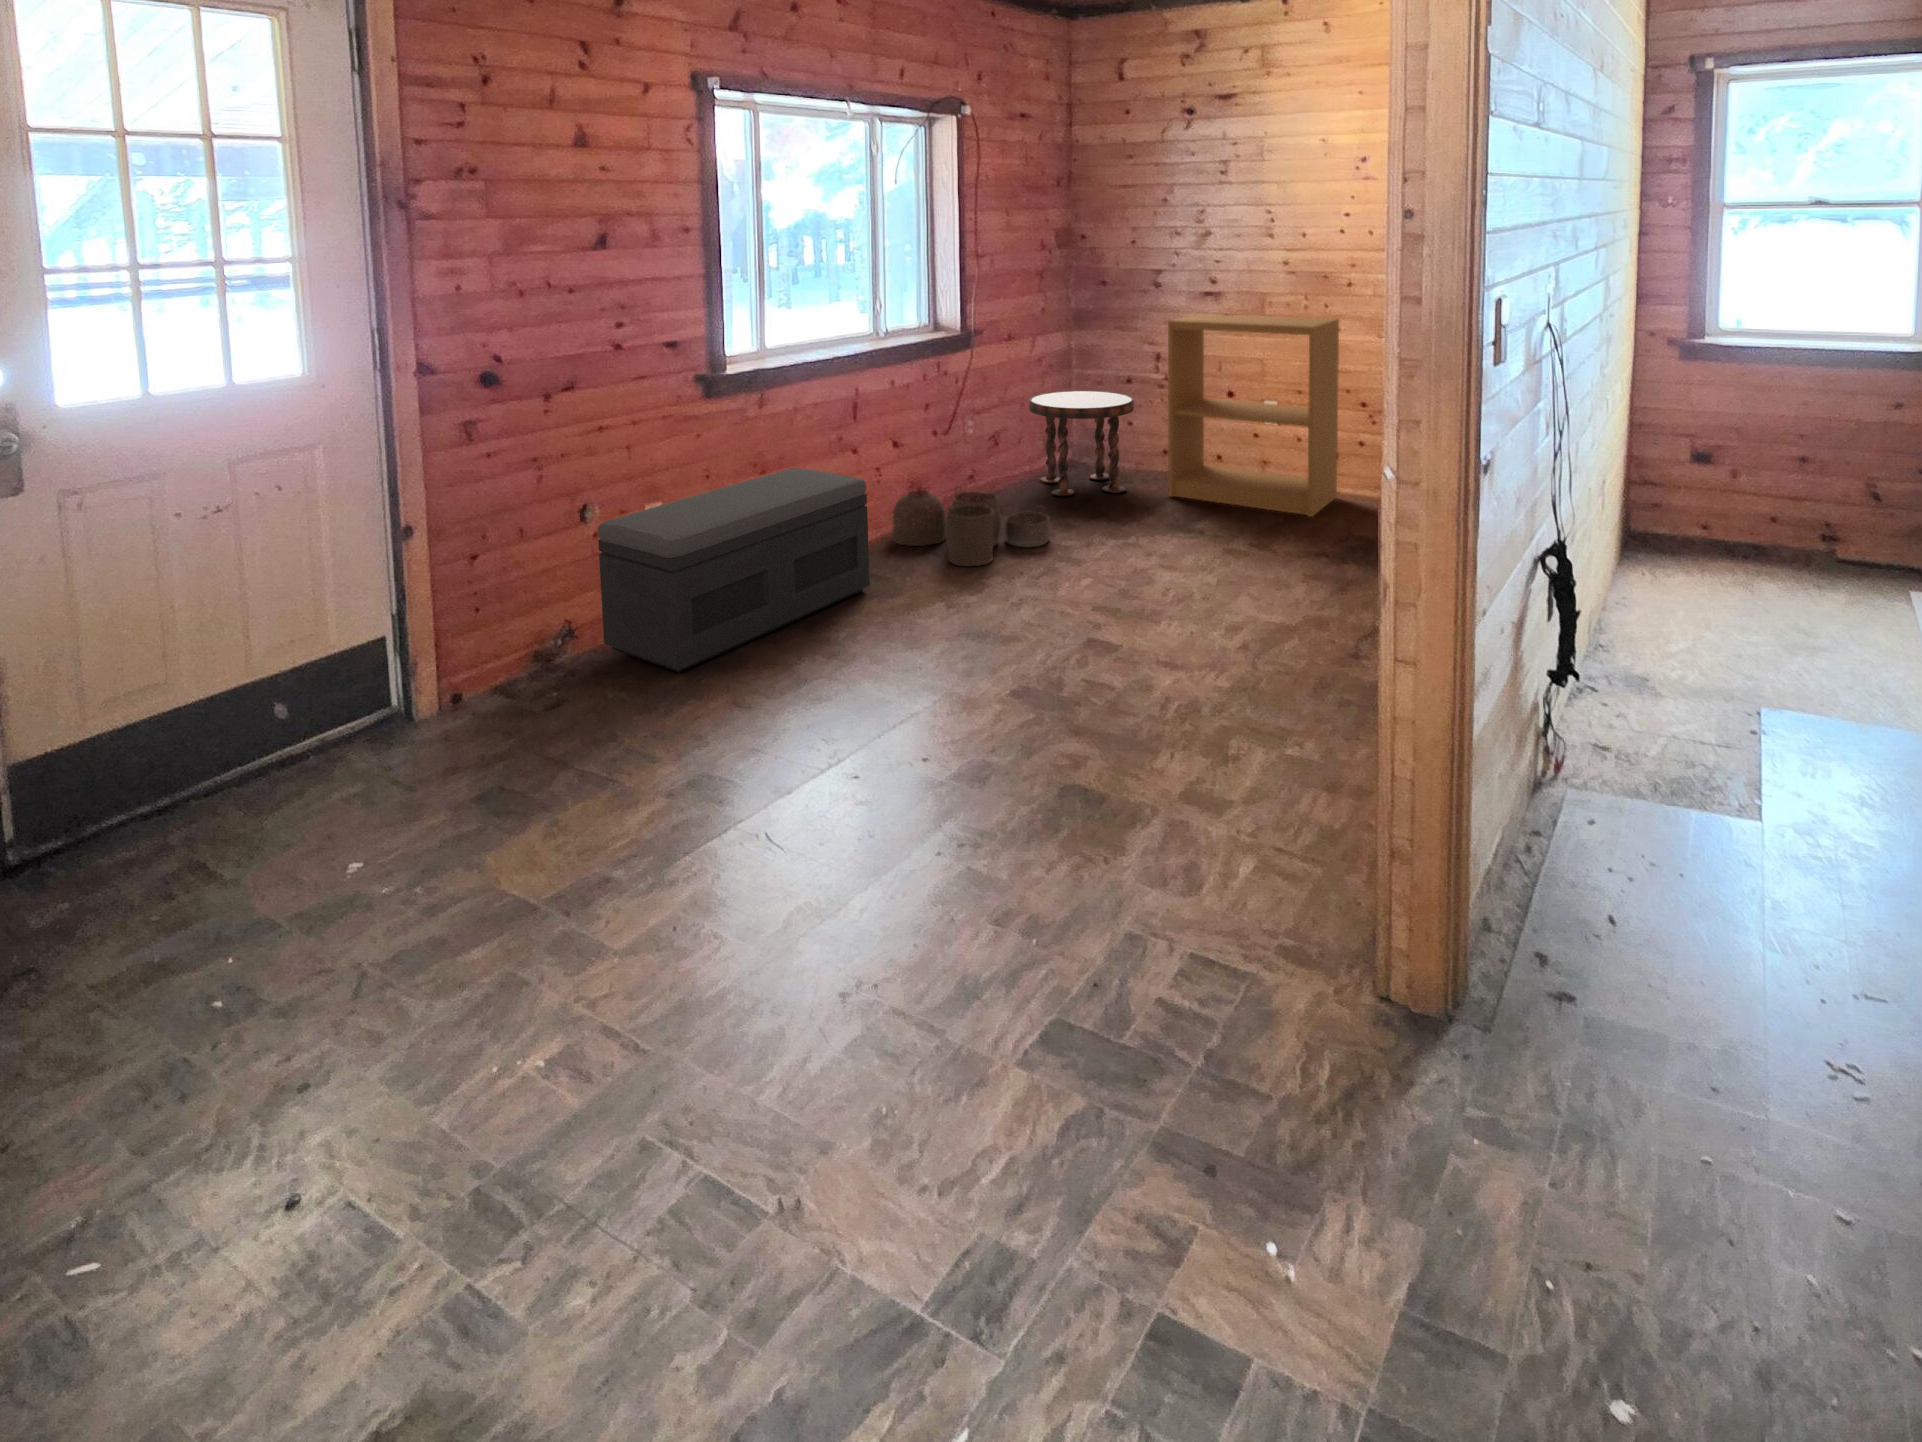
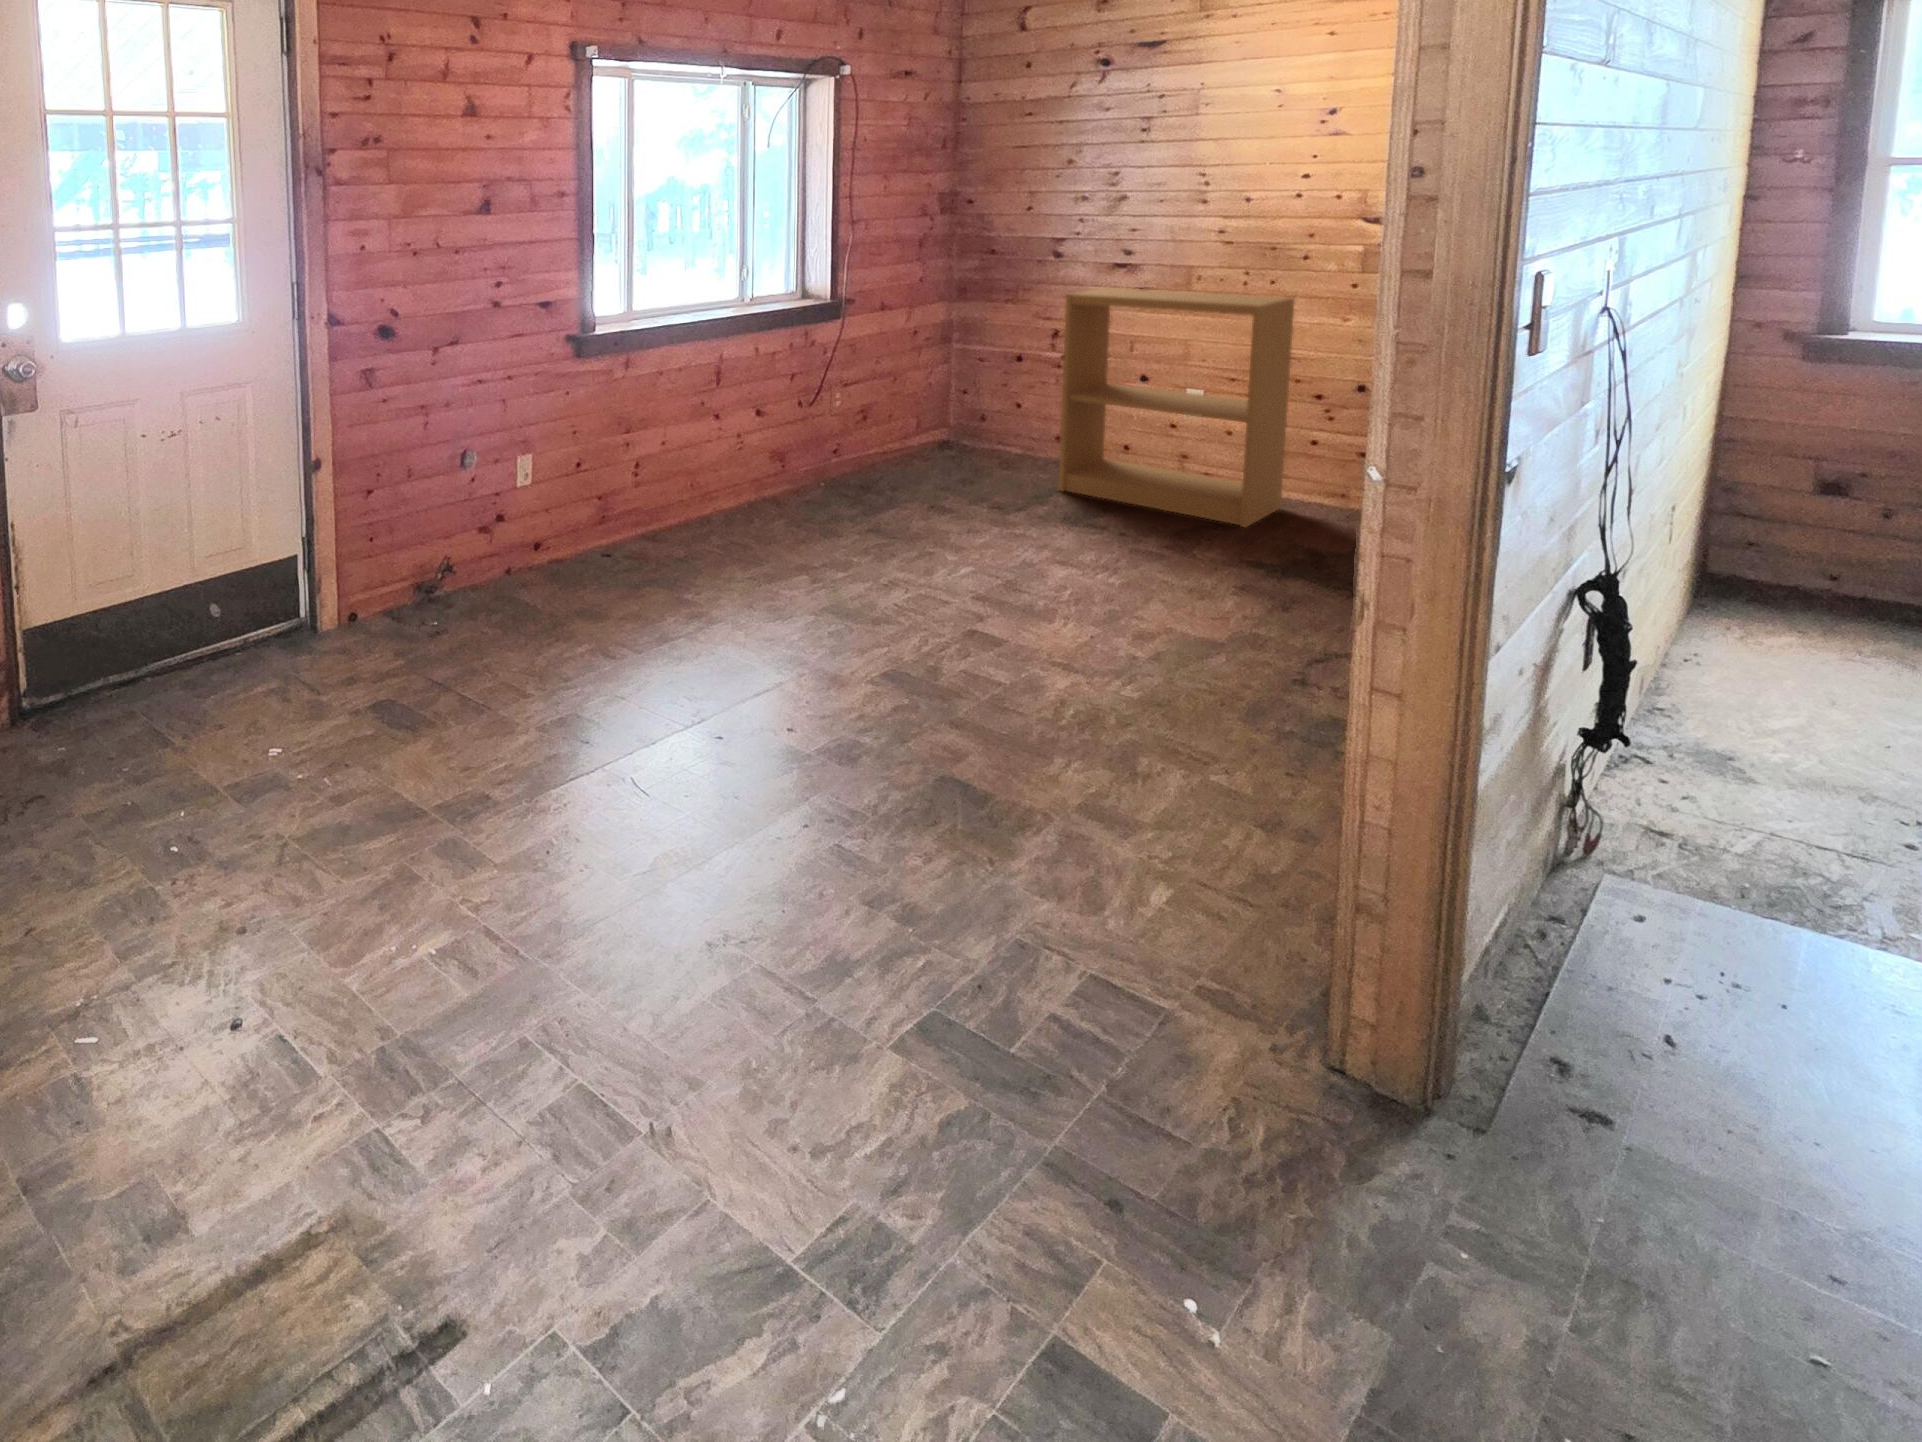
side table: present [1029,390,1134,496] -> none [894,368,1019,482]
storage bench: present [597,468,870,672] -> none [465,430,720,614]
woven basket: present [892,489,1049,566] -> none [741,458,916,544]

